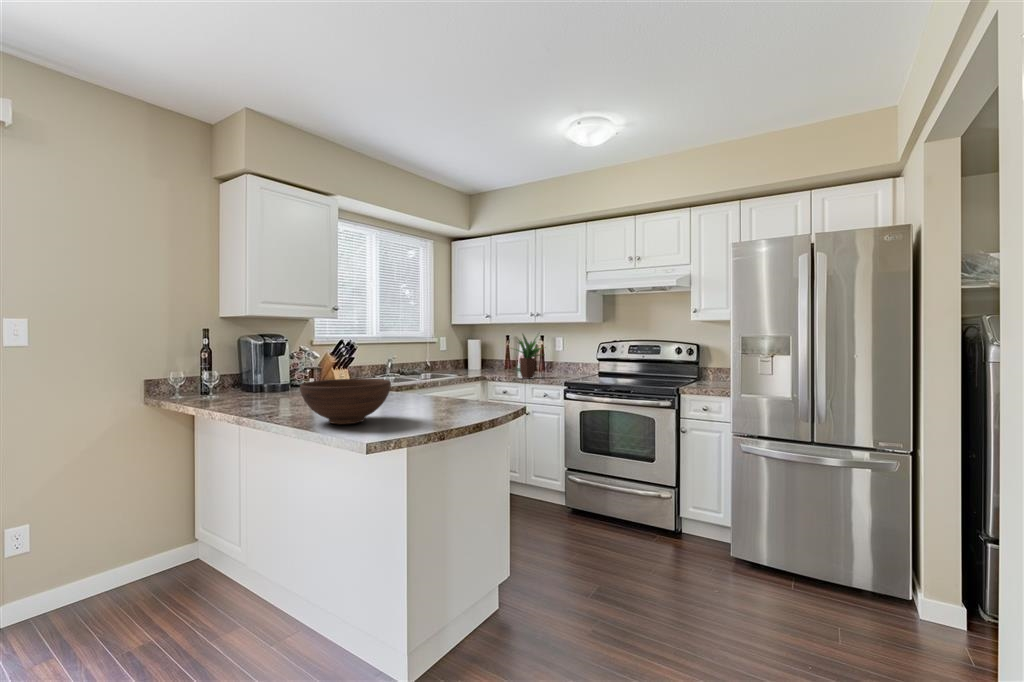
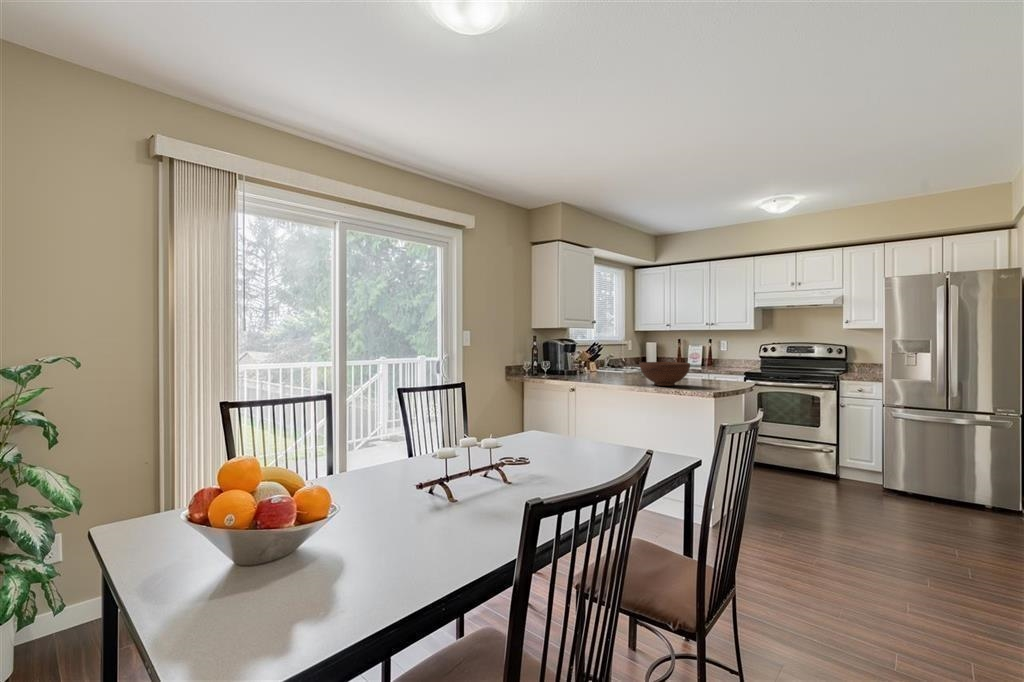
potted plant: present [515,335,545,379] -> none [685,337,717,371]

